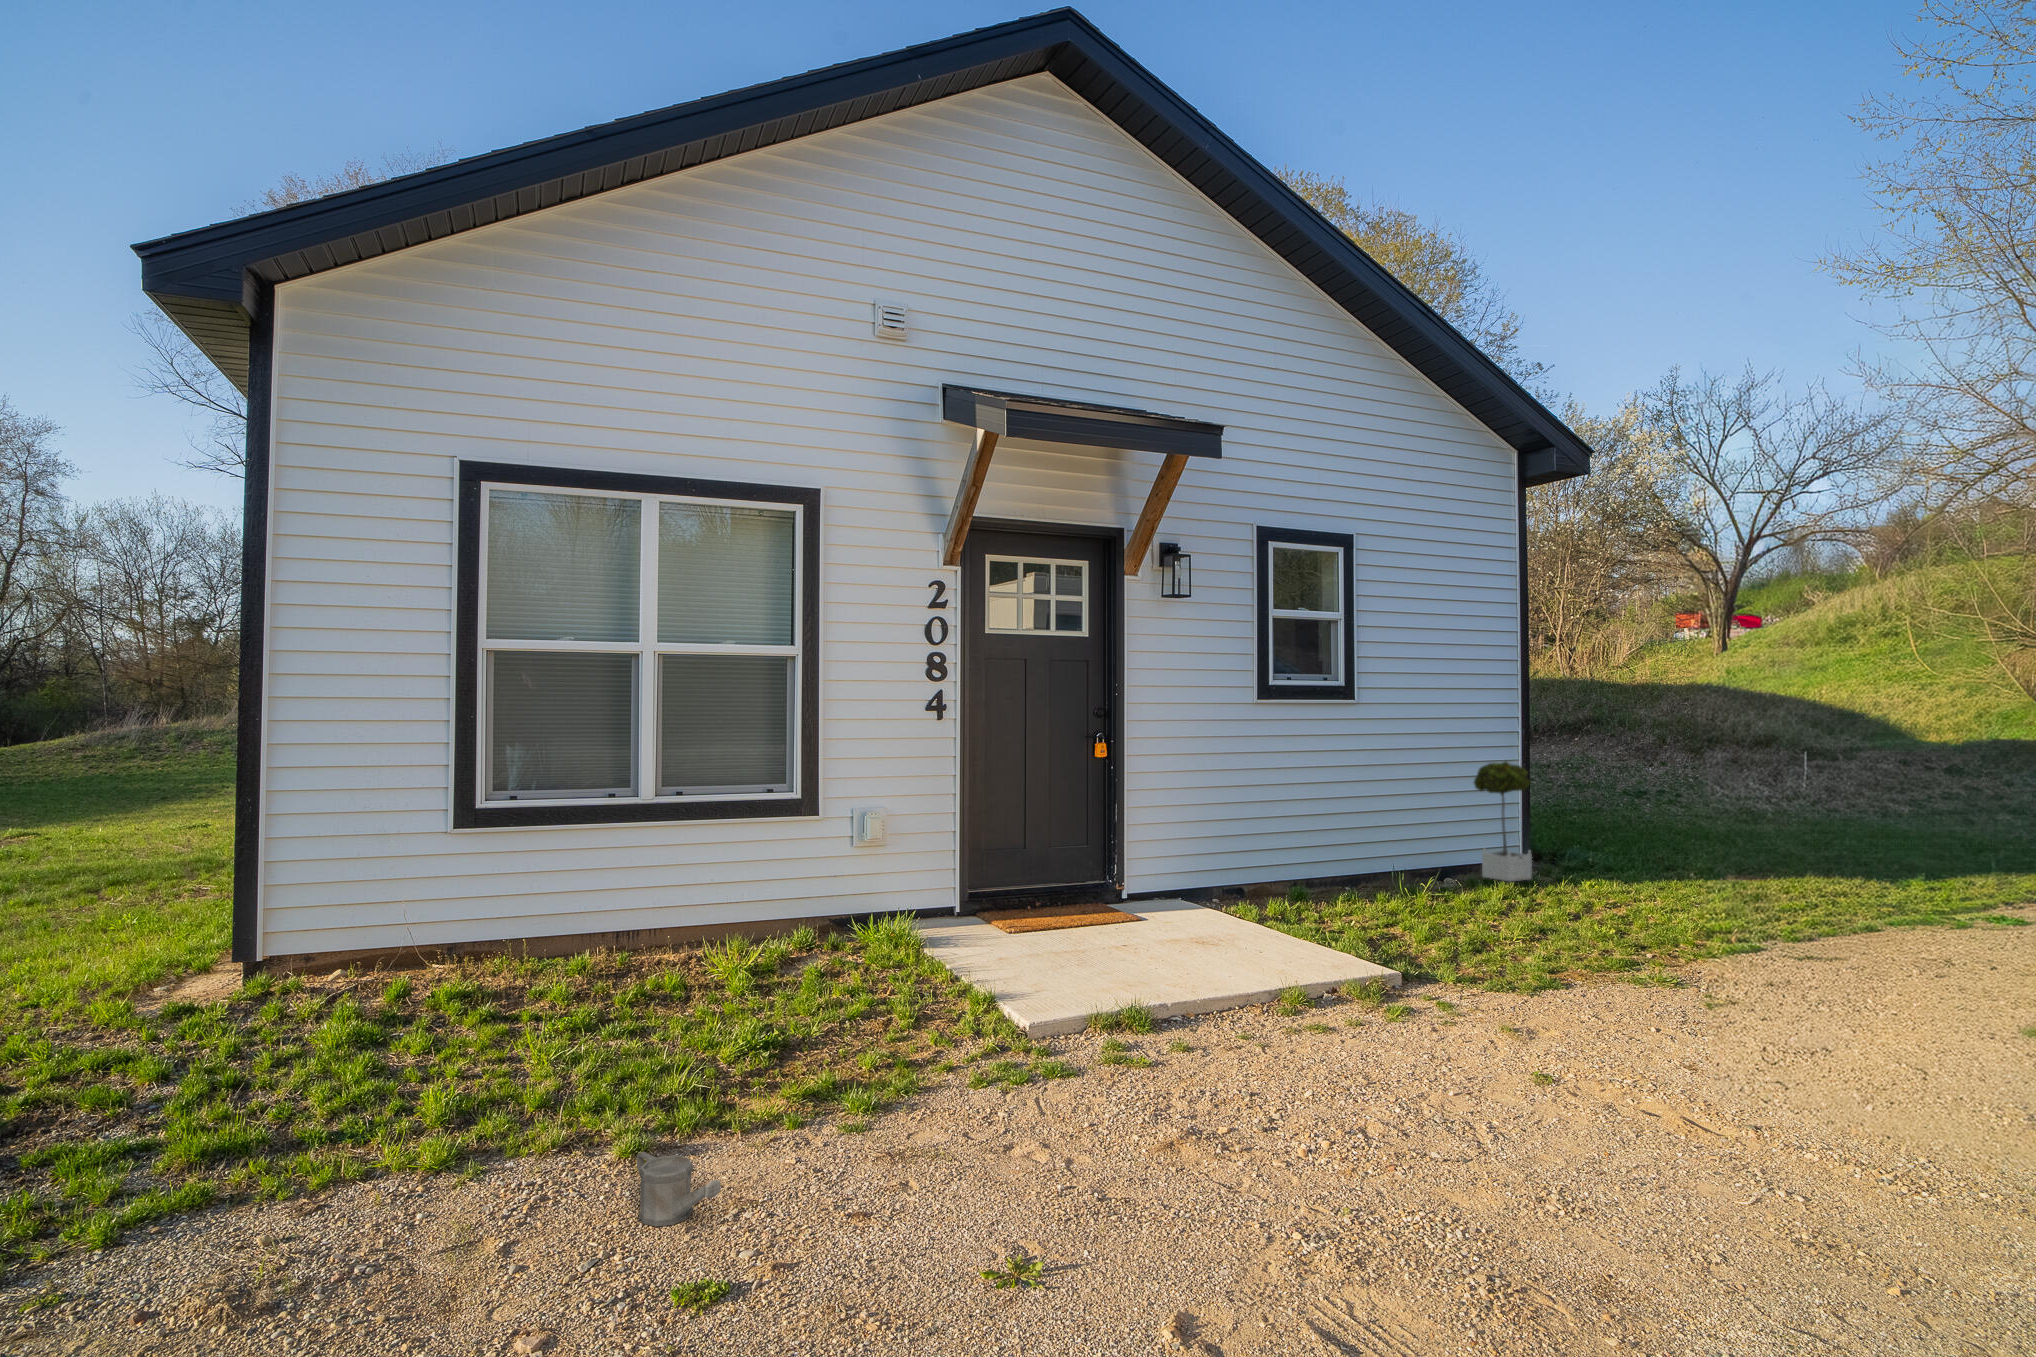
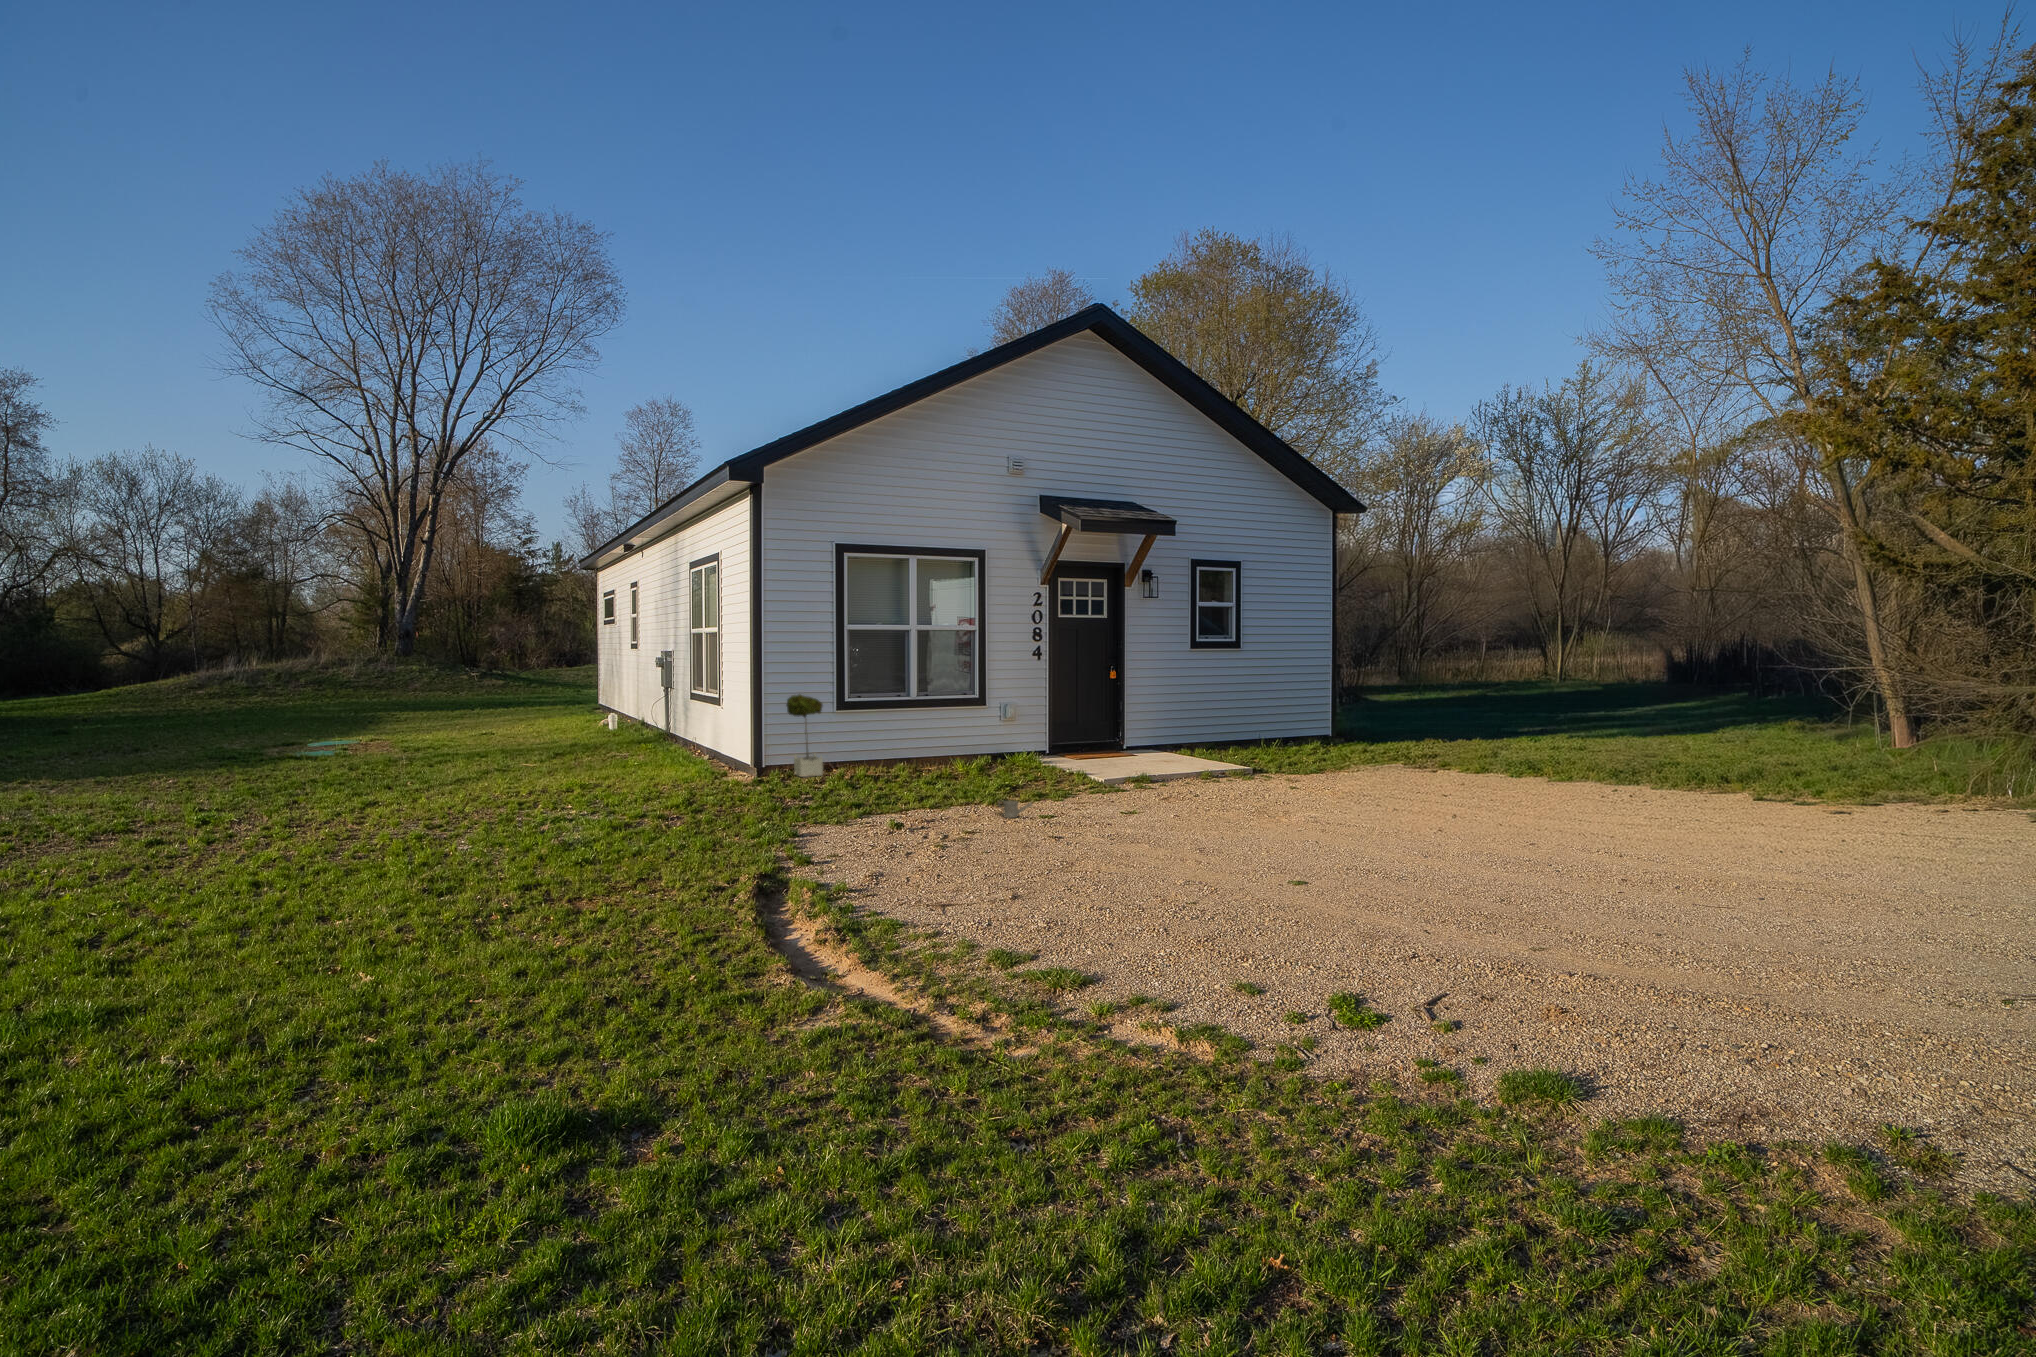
potted tree: present [1474,761,1532,881] -> present [787,694,823,777]

